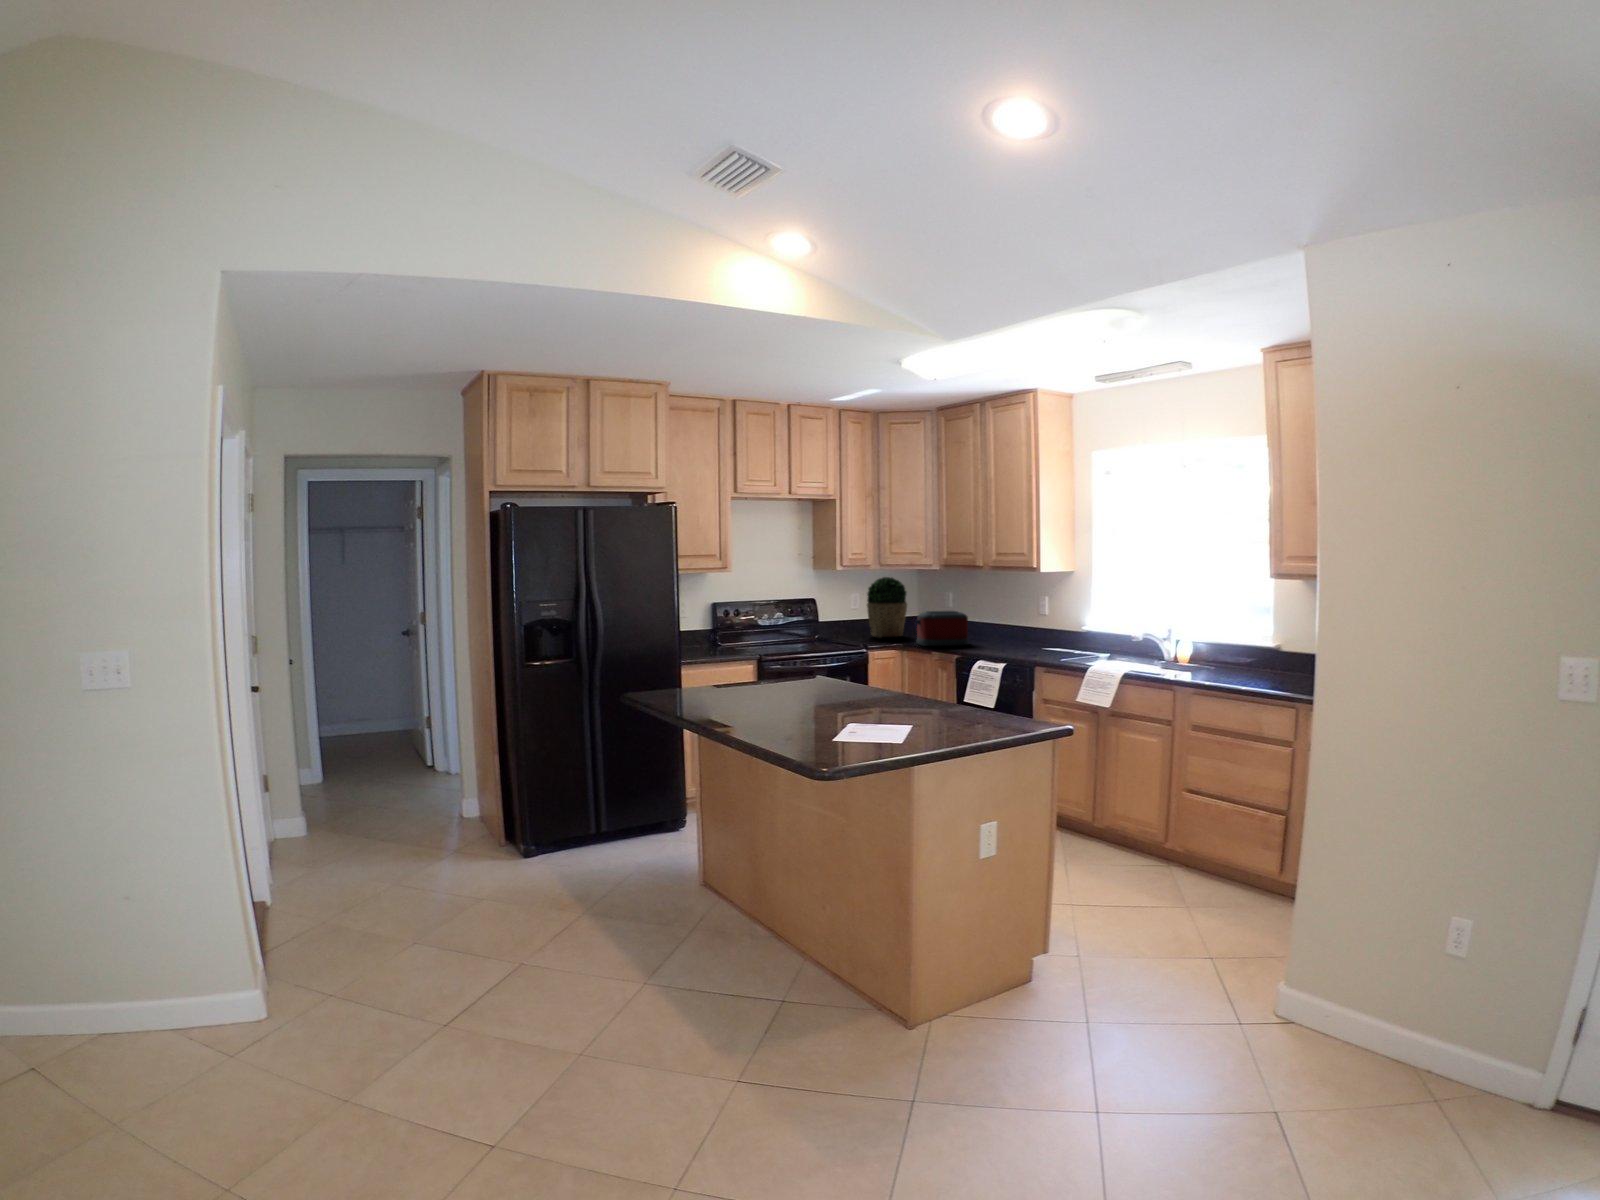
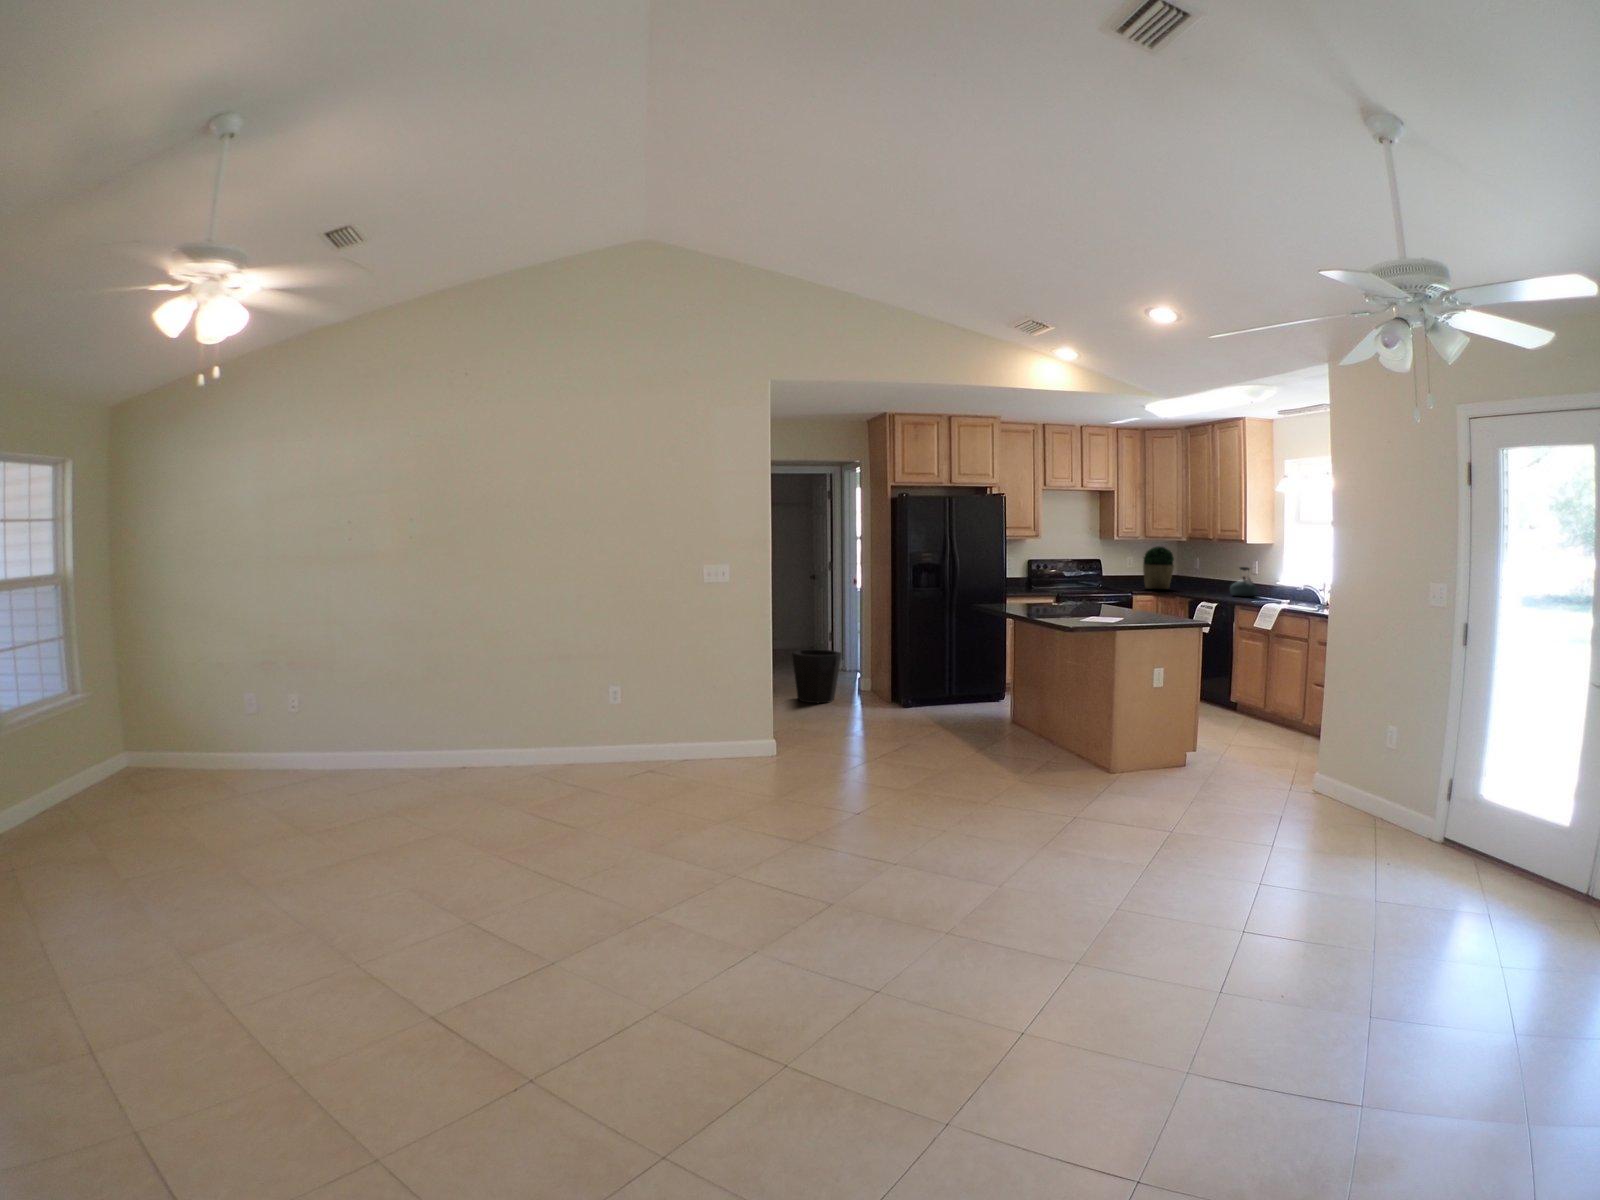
kettle: none [996,604,1033,646] -> present [1230,567,1257,597]
toaster: present [916,611,969,646] -> none [1171,570,1210,595]
waste bin: none [271,810,388,936] -> present [792,649,841,703]

